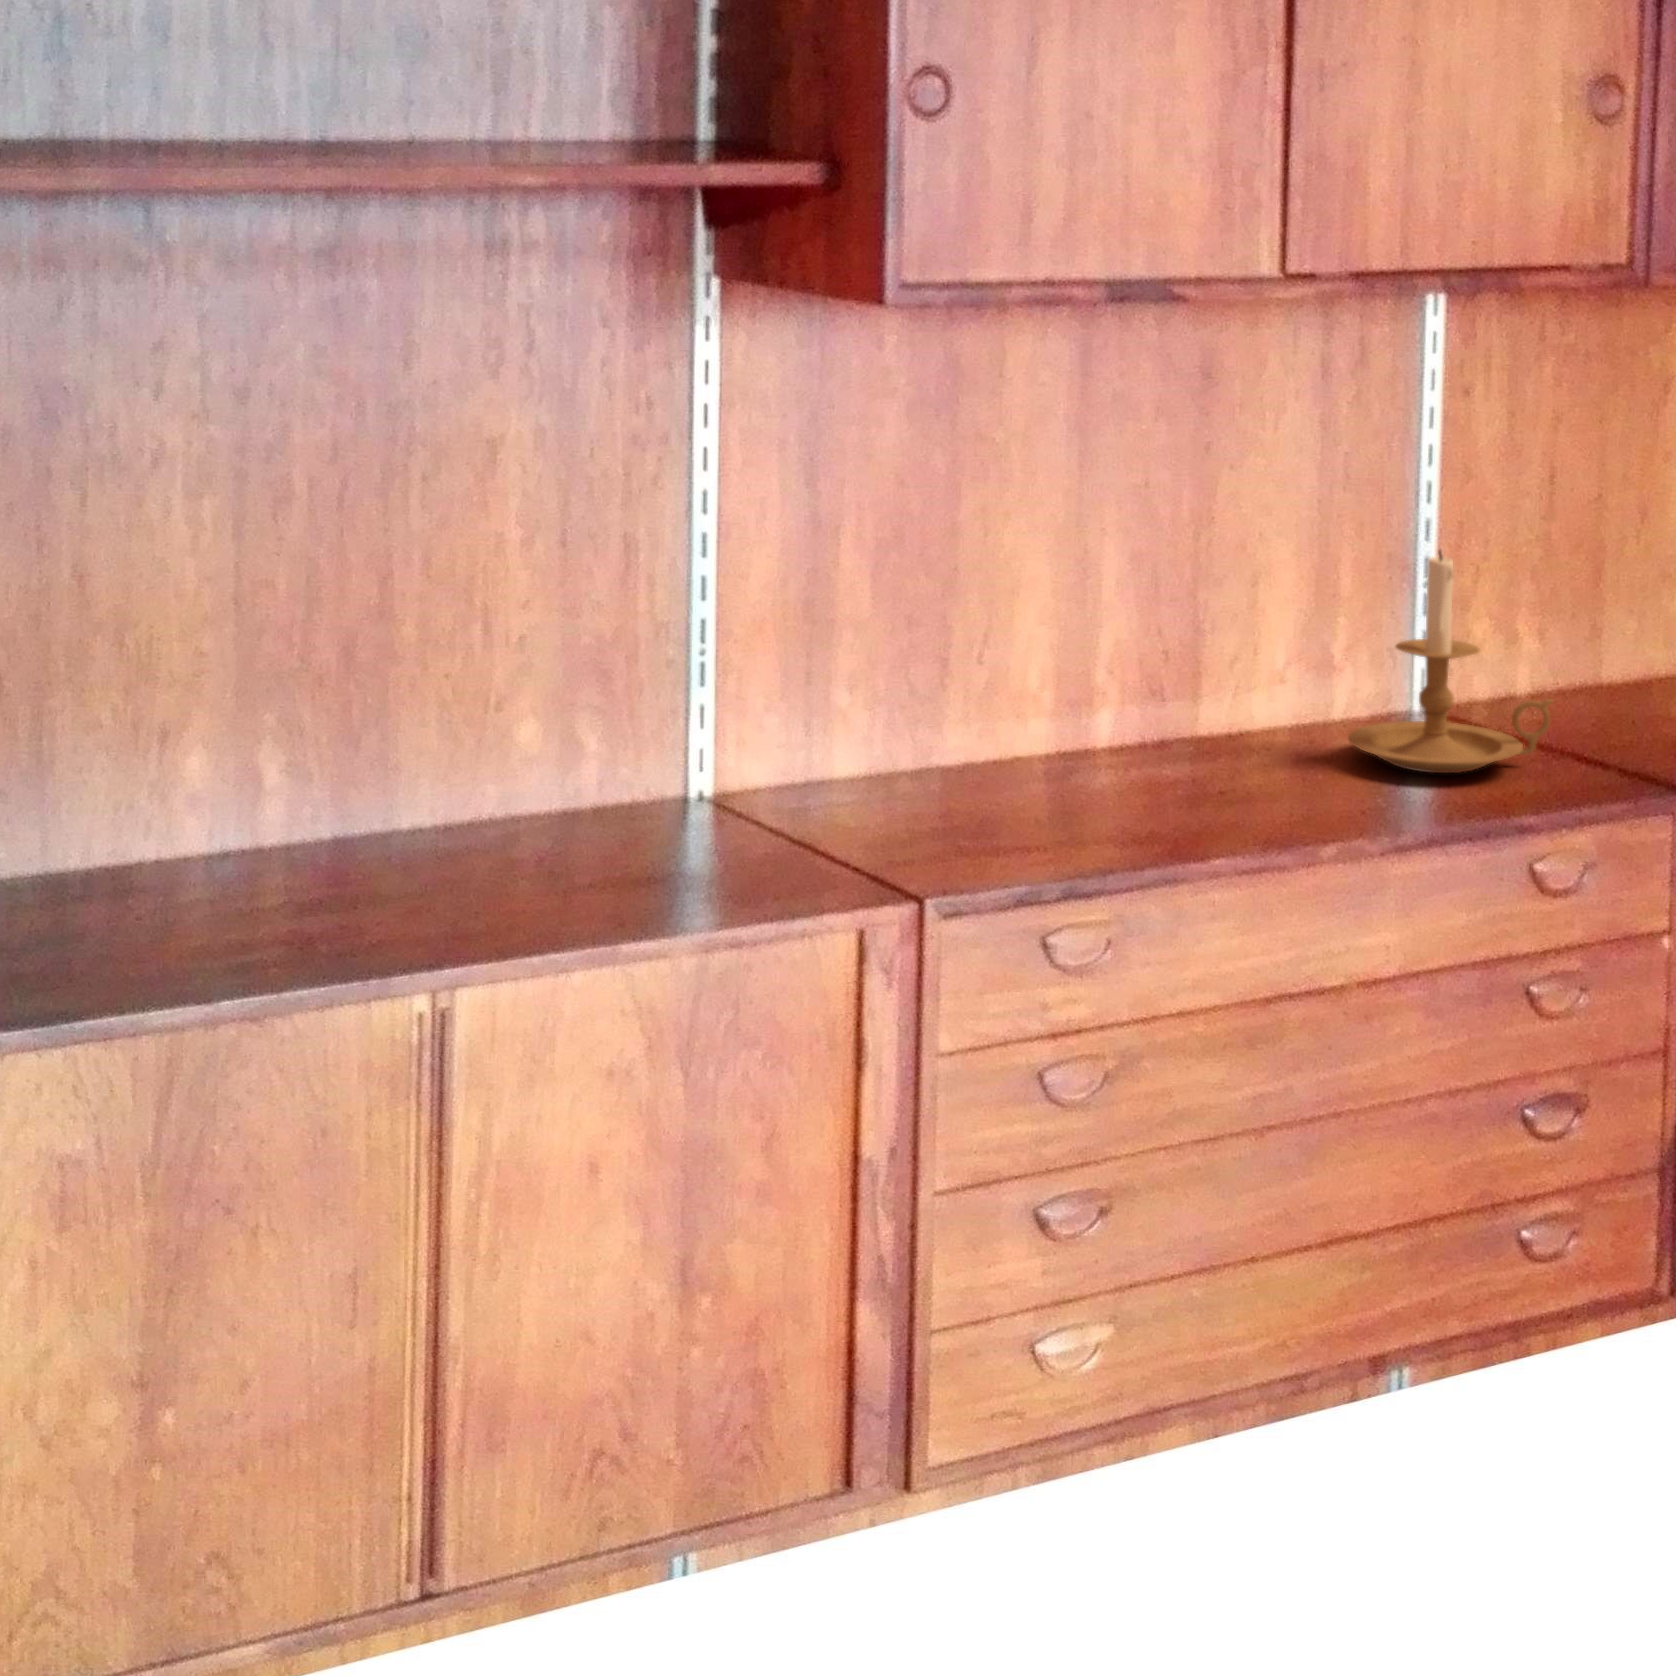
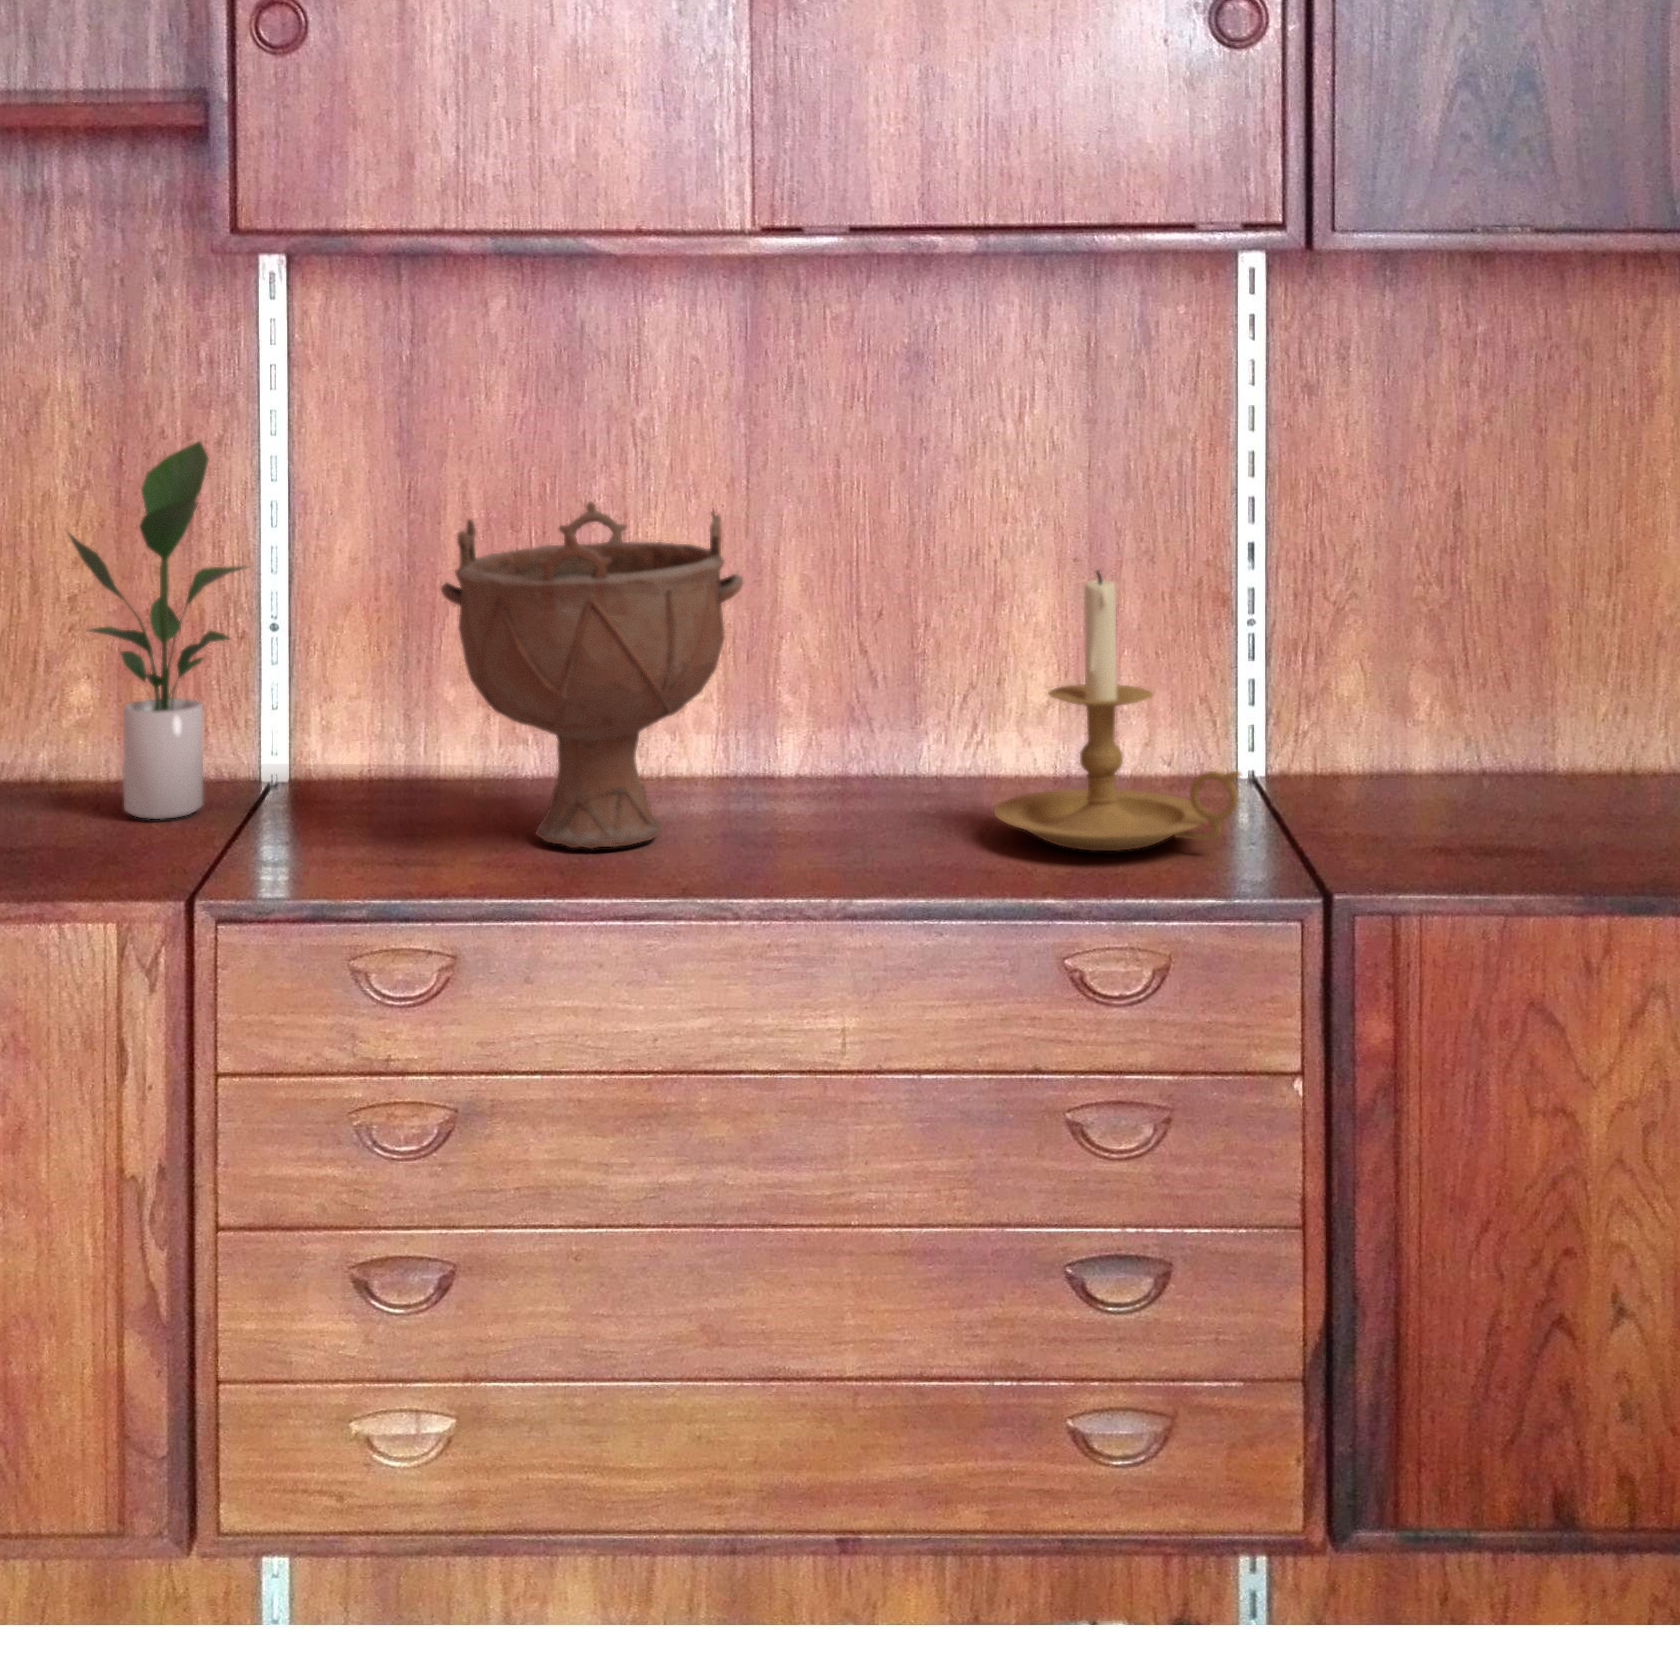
potted plant: none [626,486,789,845] -> present [68,441,246,819]
decorative bowl: none [978,519,1217,823] -> present [441,502,743,849]

